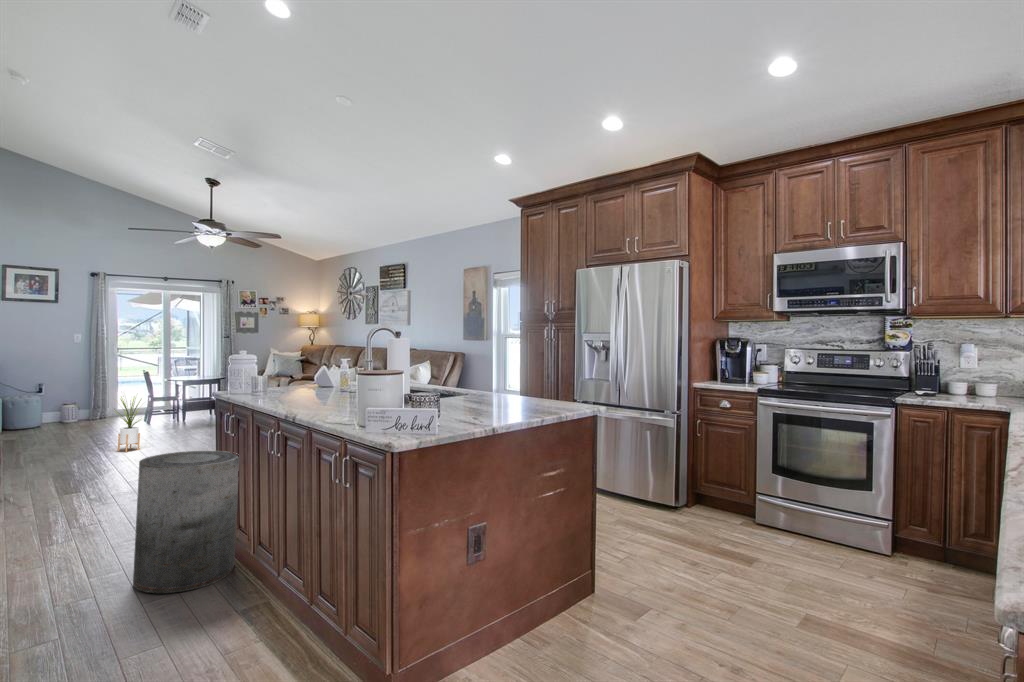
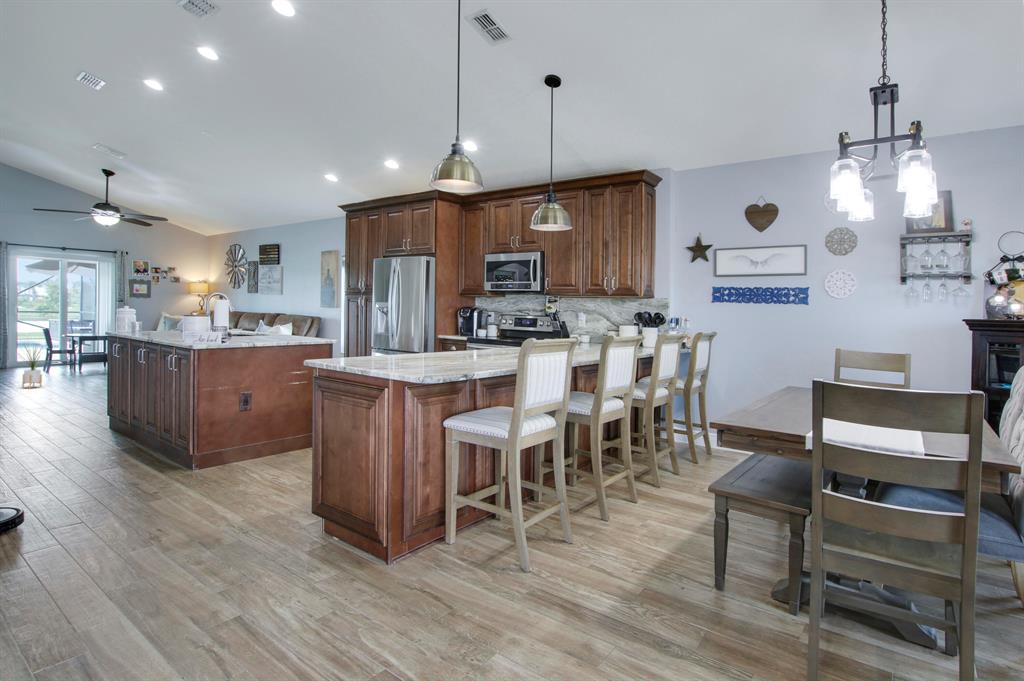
trash can: present [133,451,239,593] -> none [47,367,118,445]

